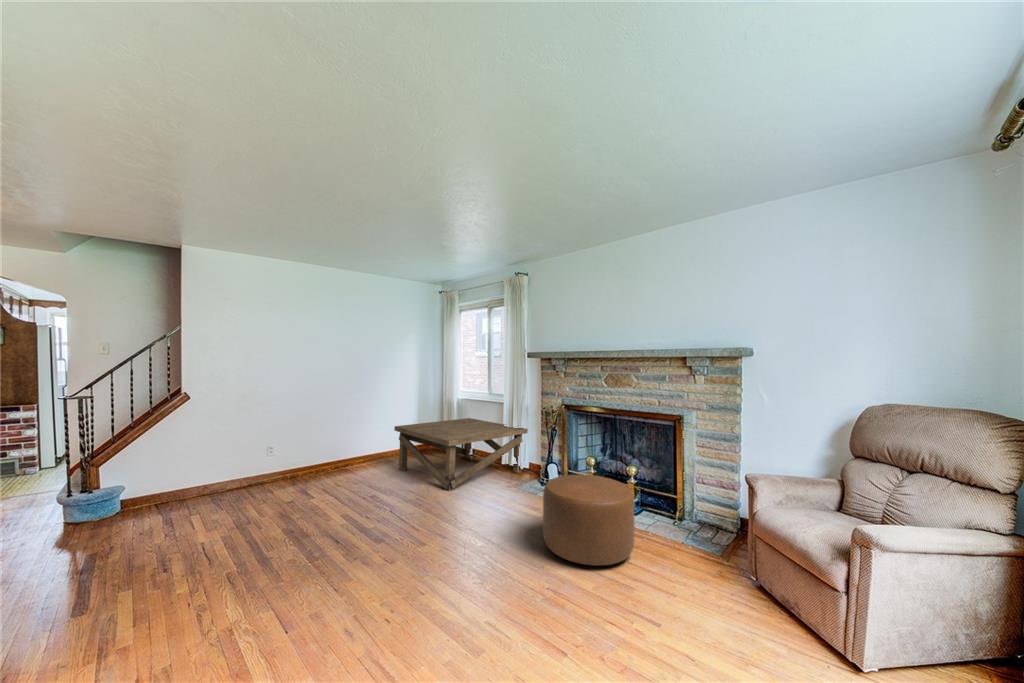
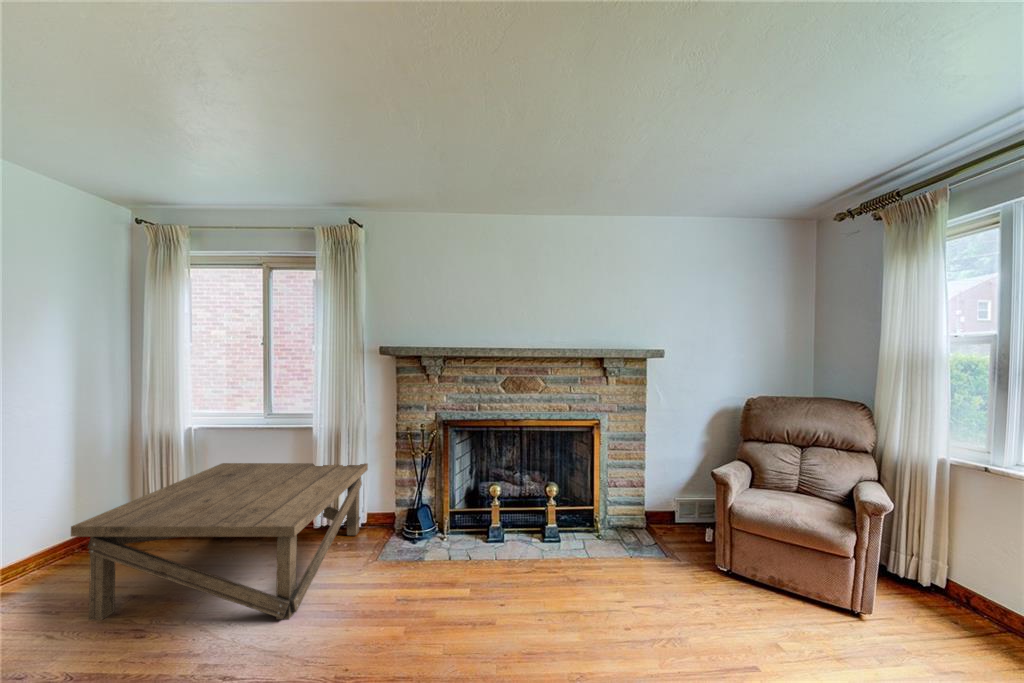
ottoman: present [543,475,634,565] -> none [536,514,654,646]

